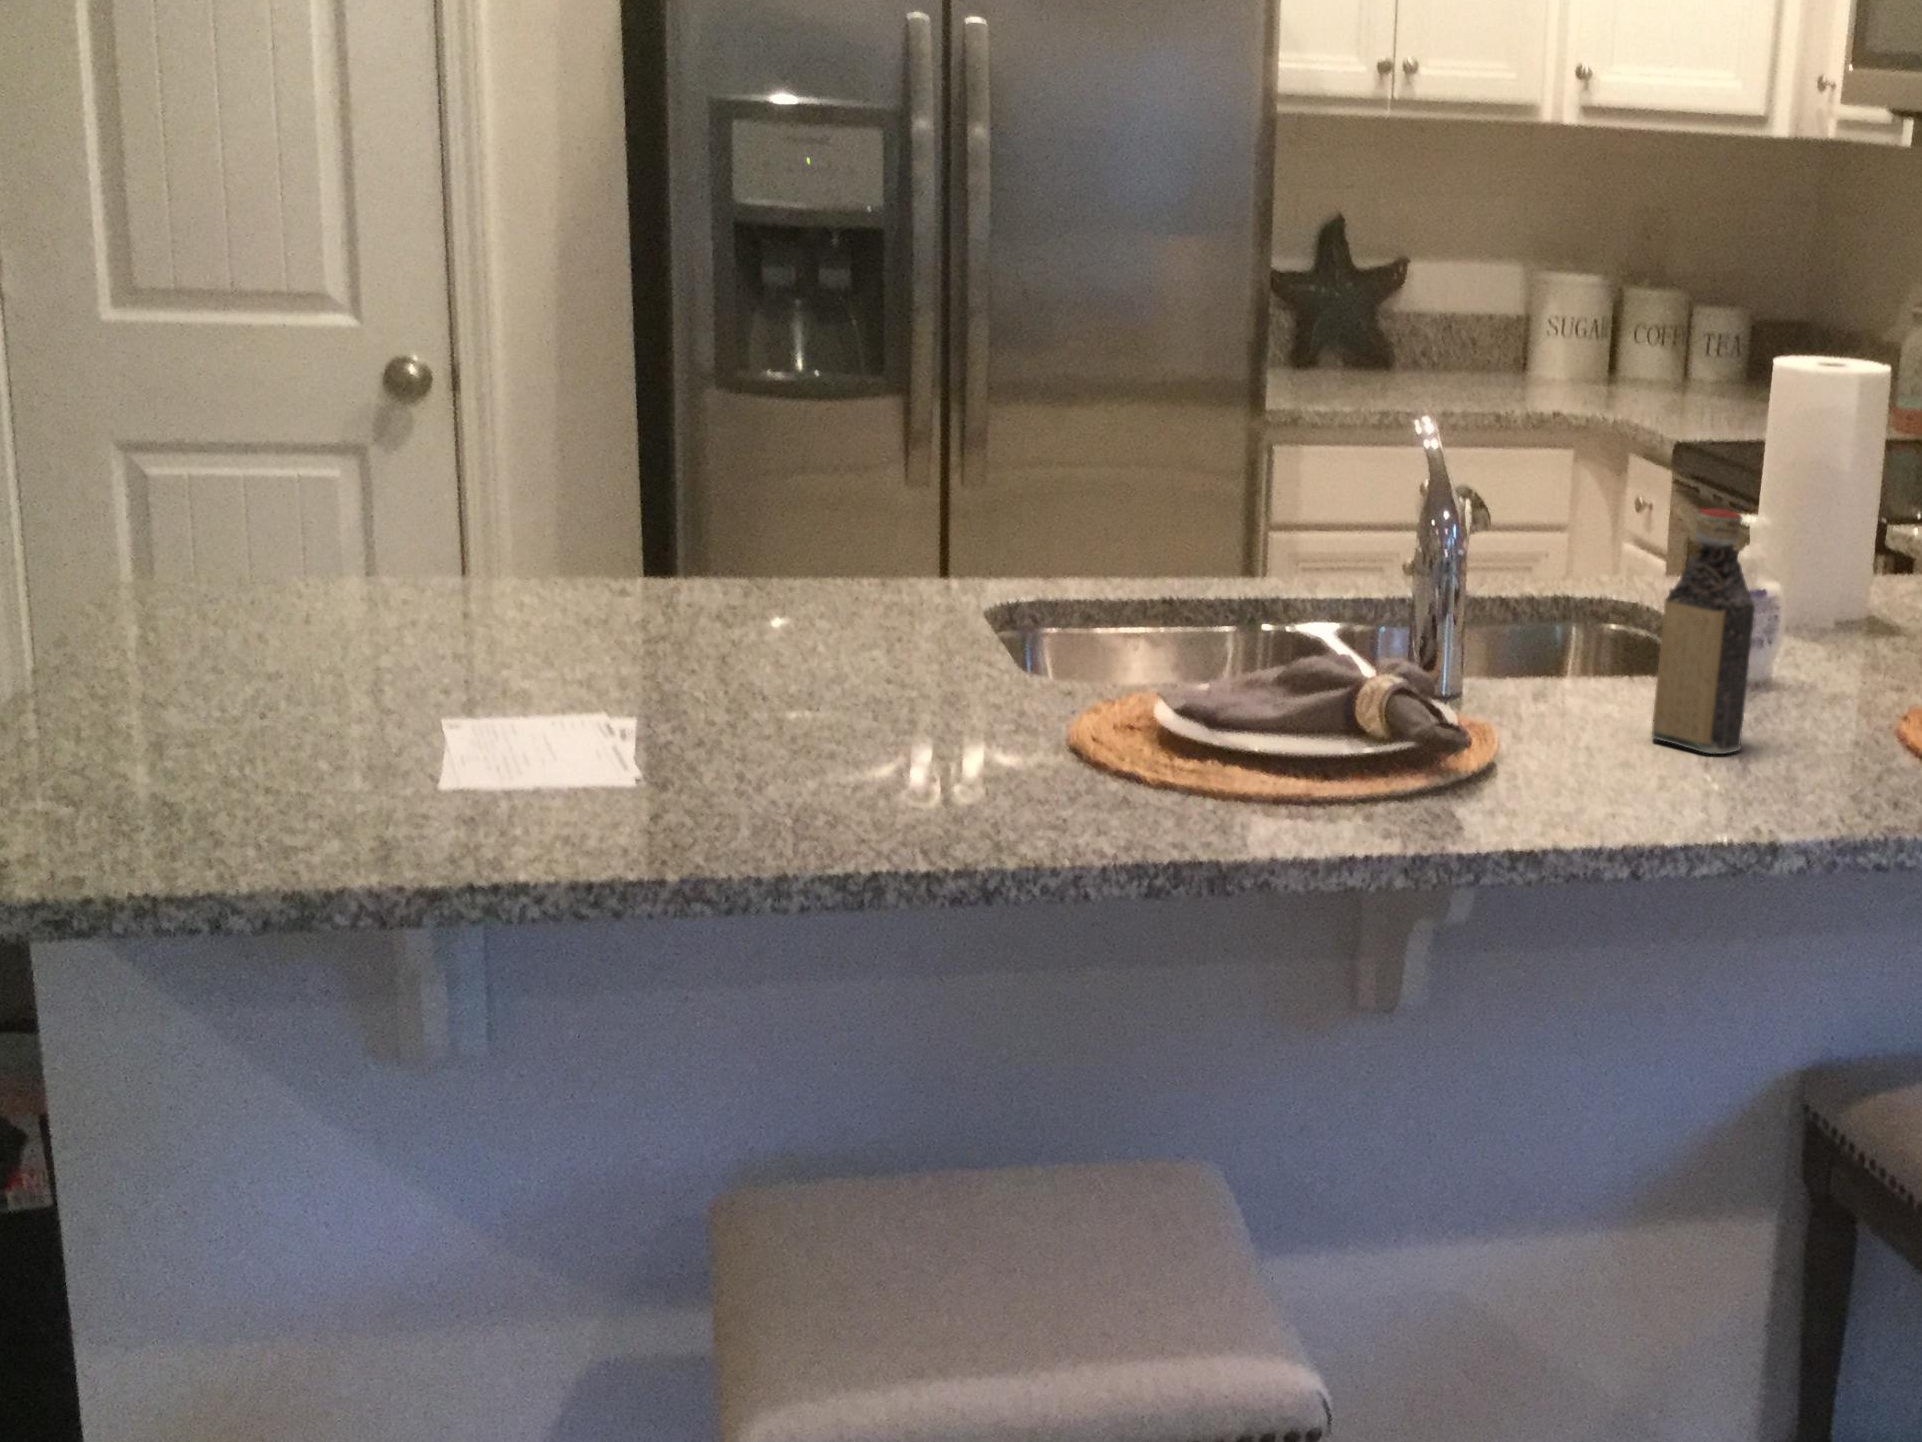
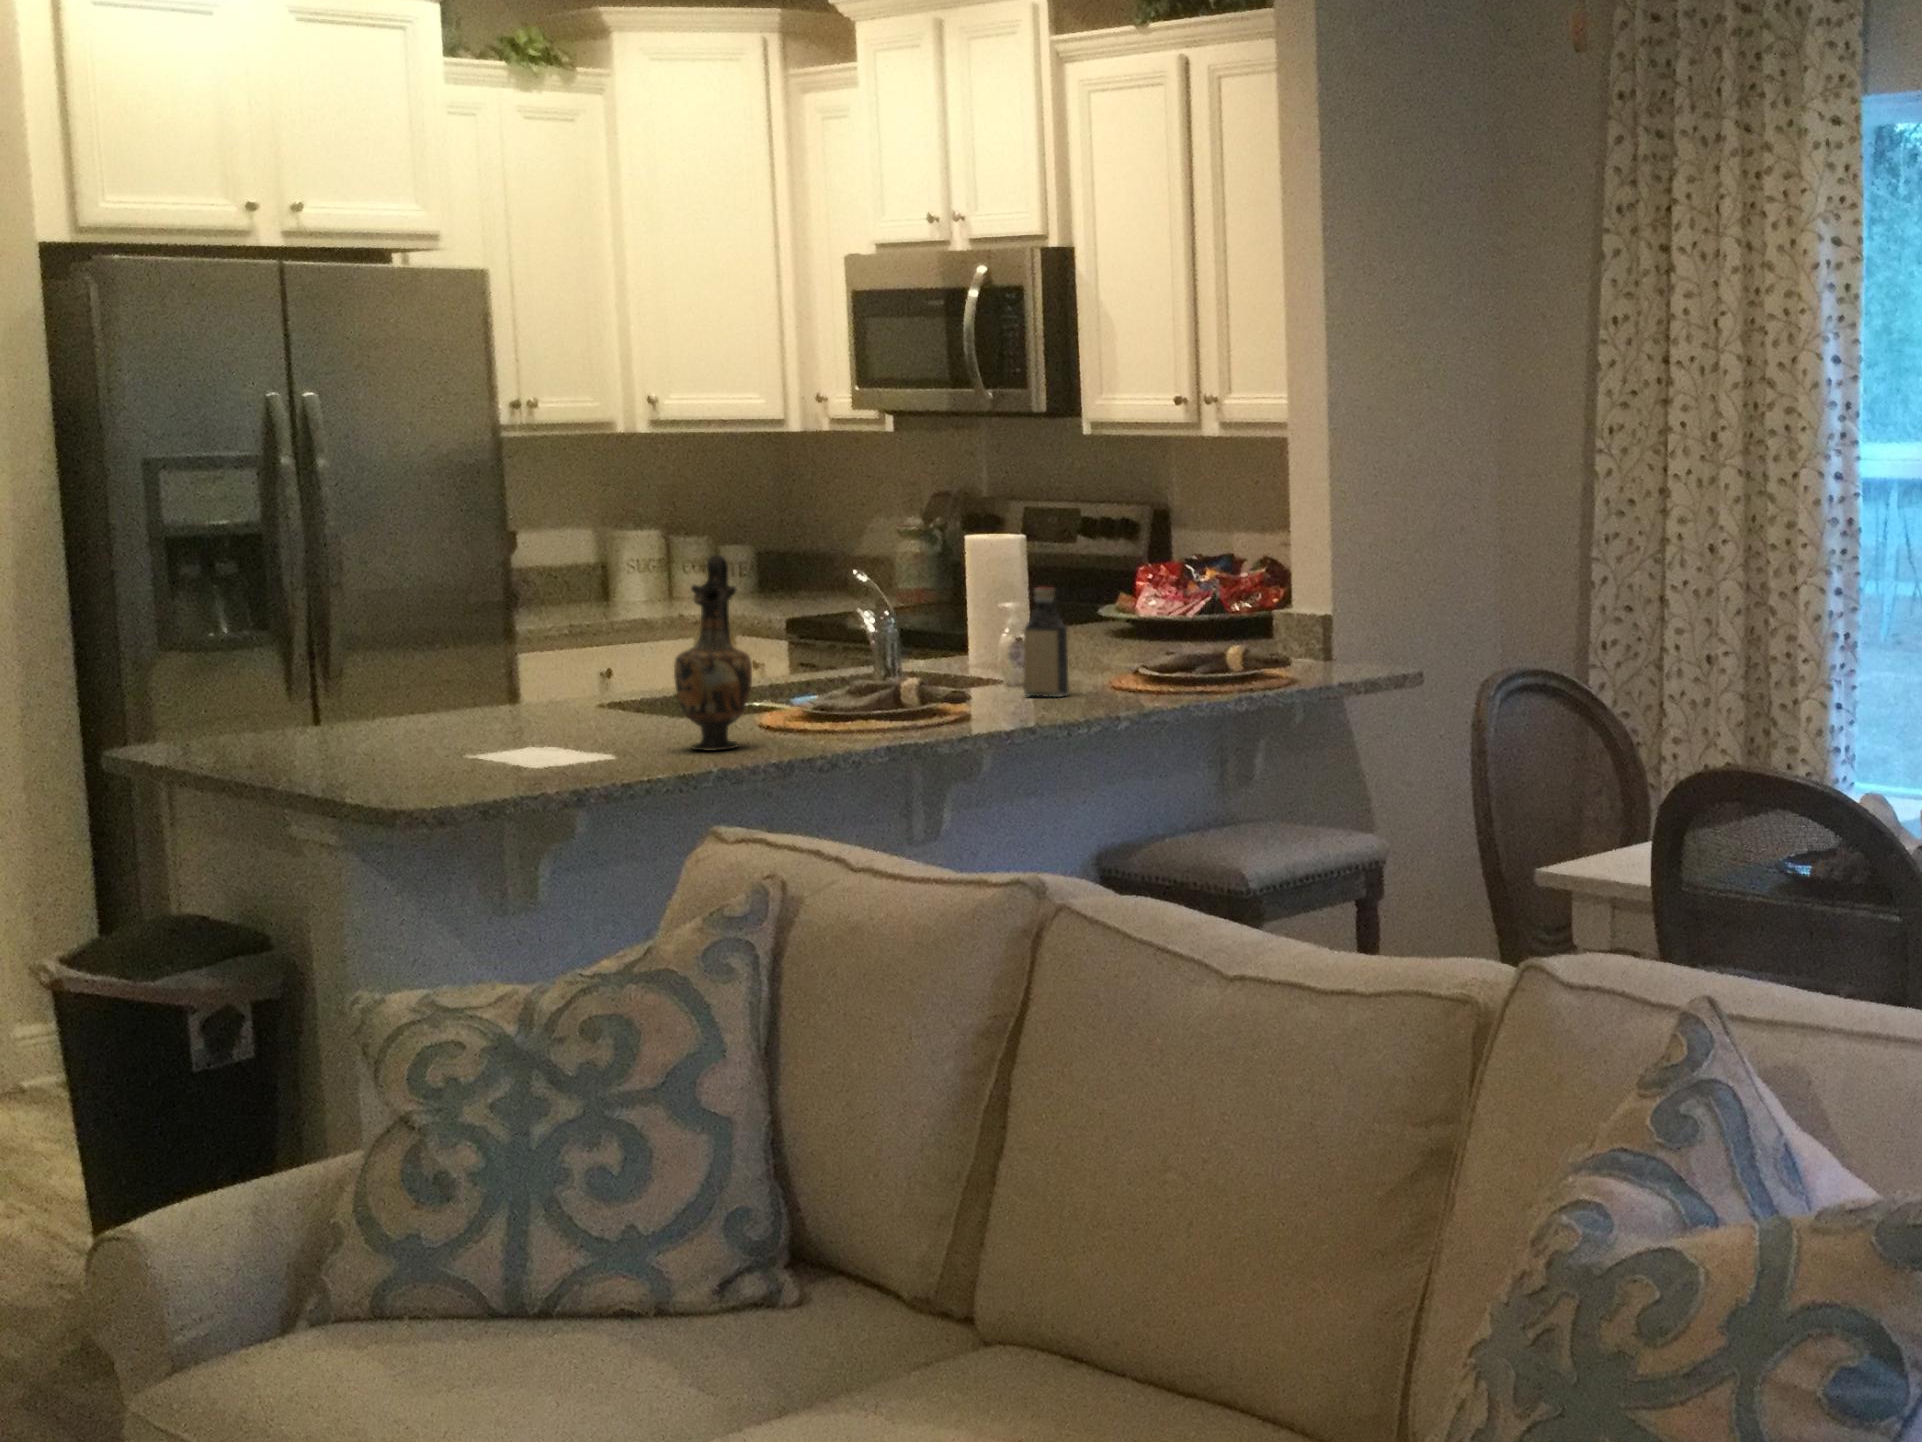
vase: none [733,386,896,811] -> present [674,555,752,751]

